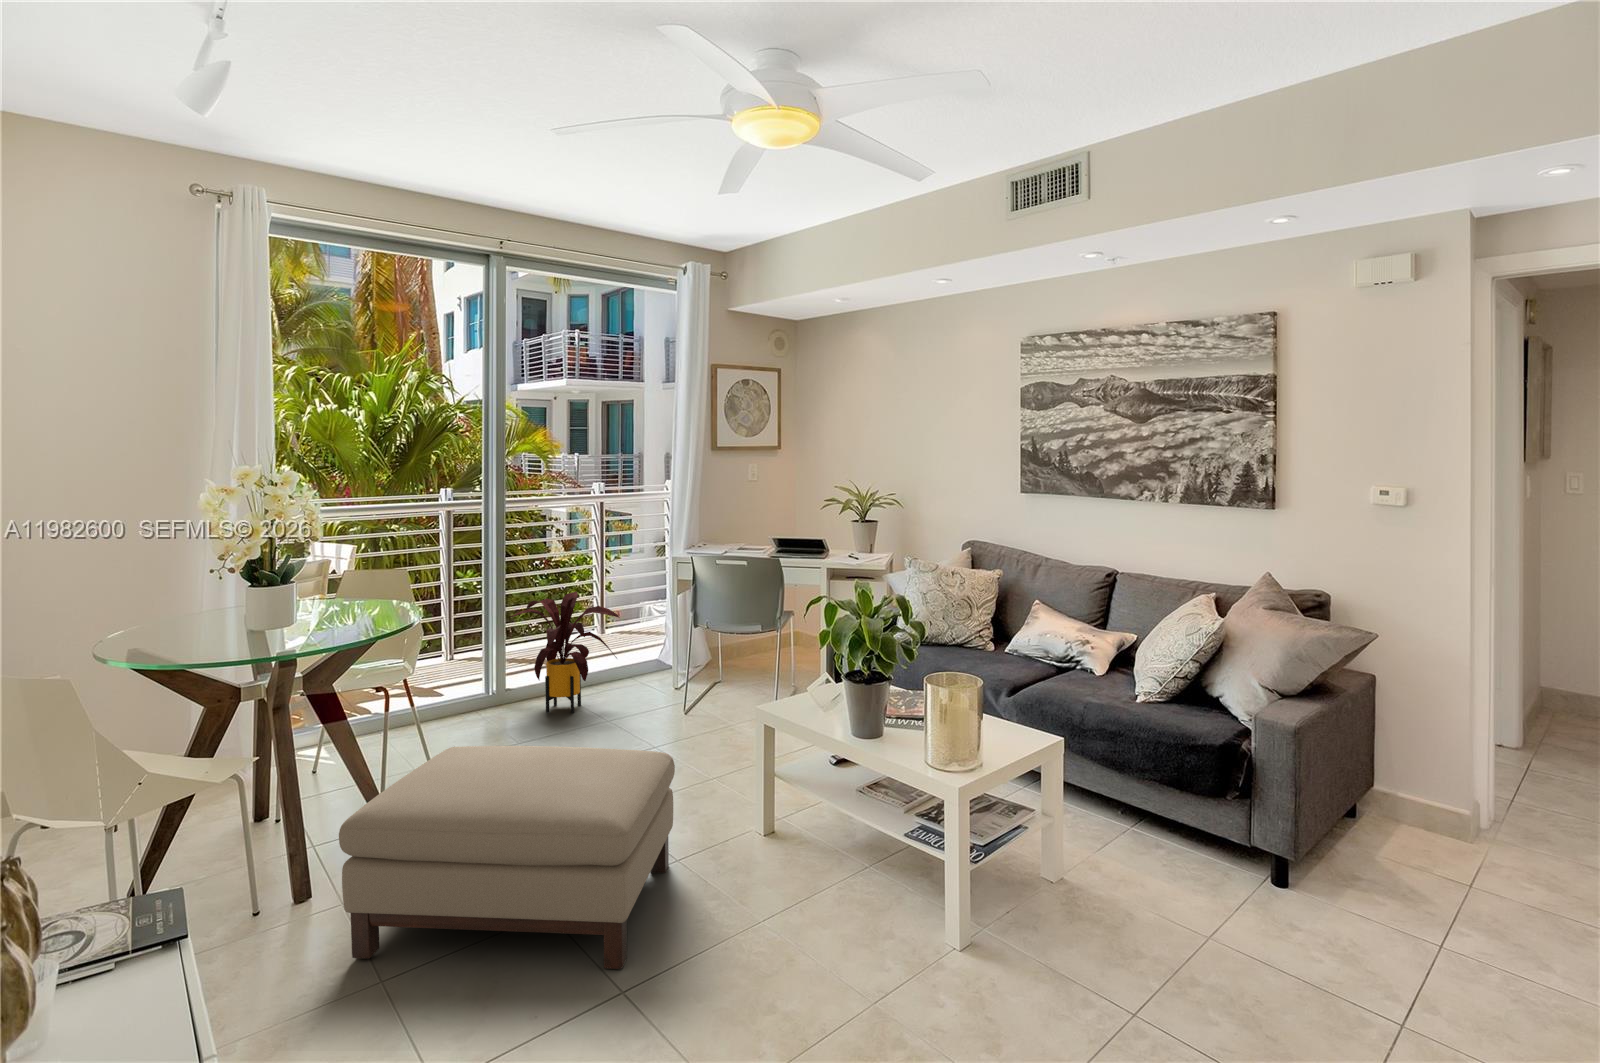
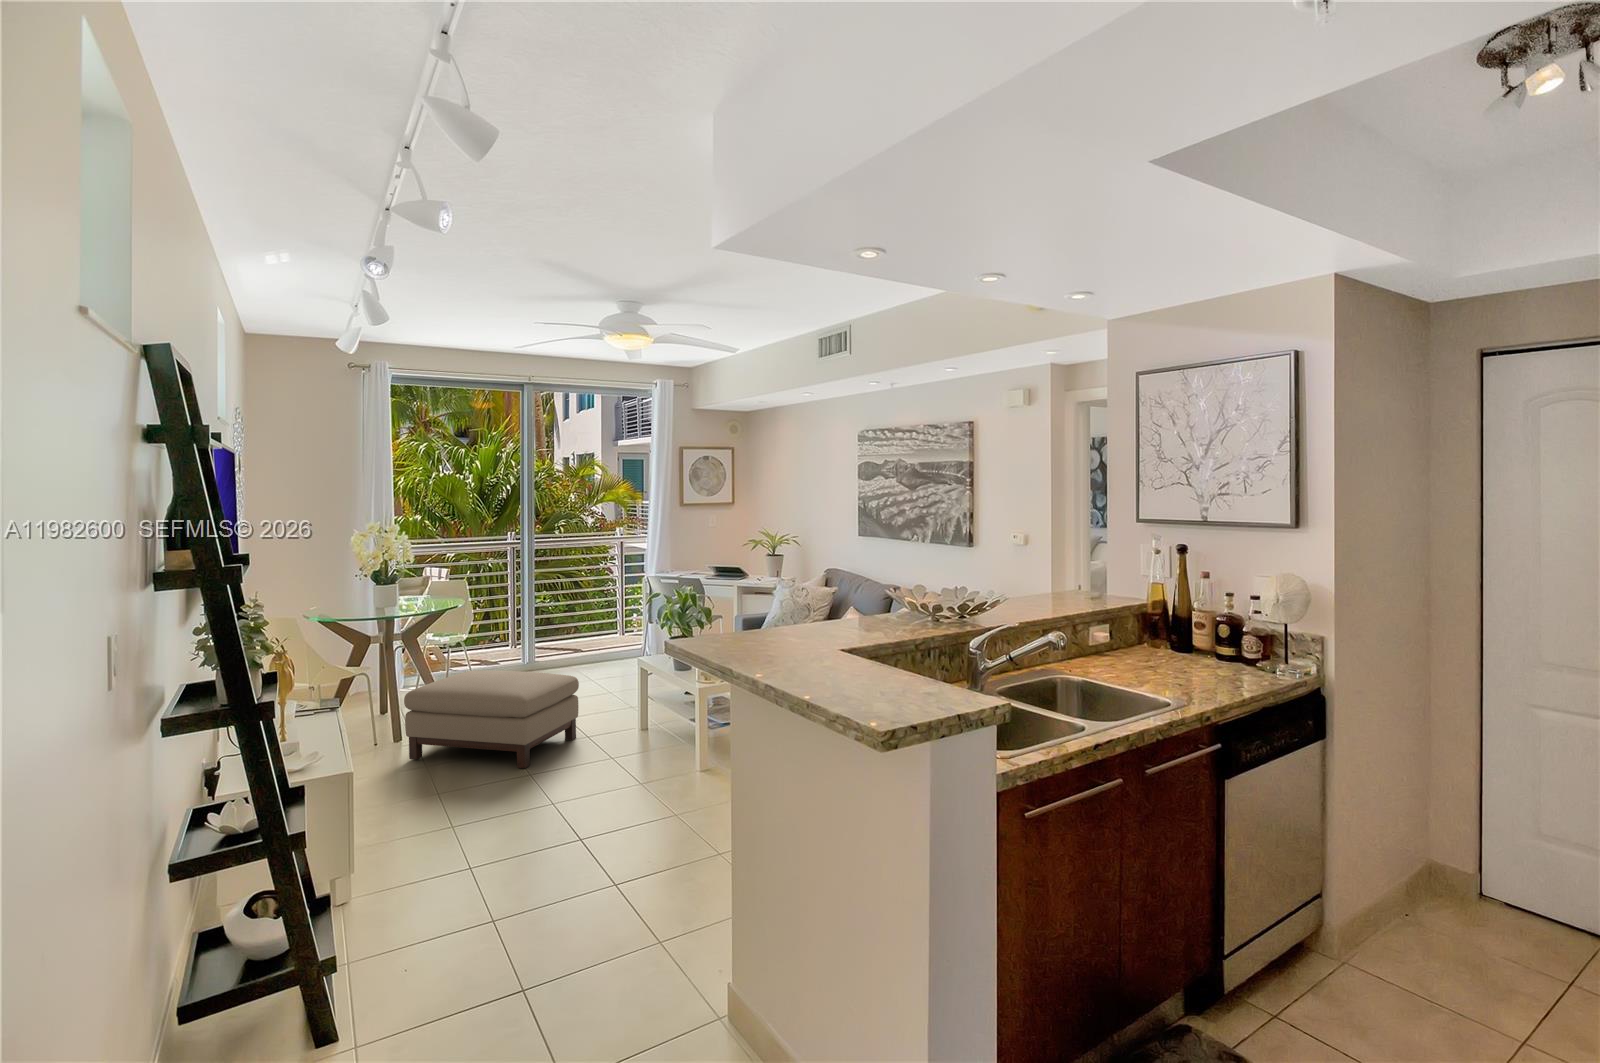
house plant: present [509,592,619,713] -> none [538,598,606,674]

